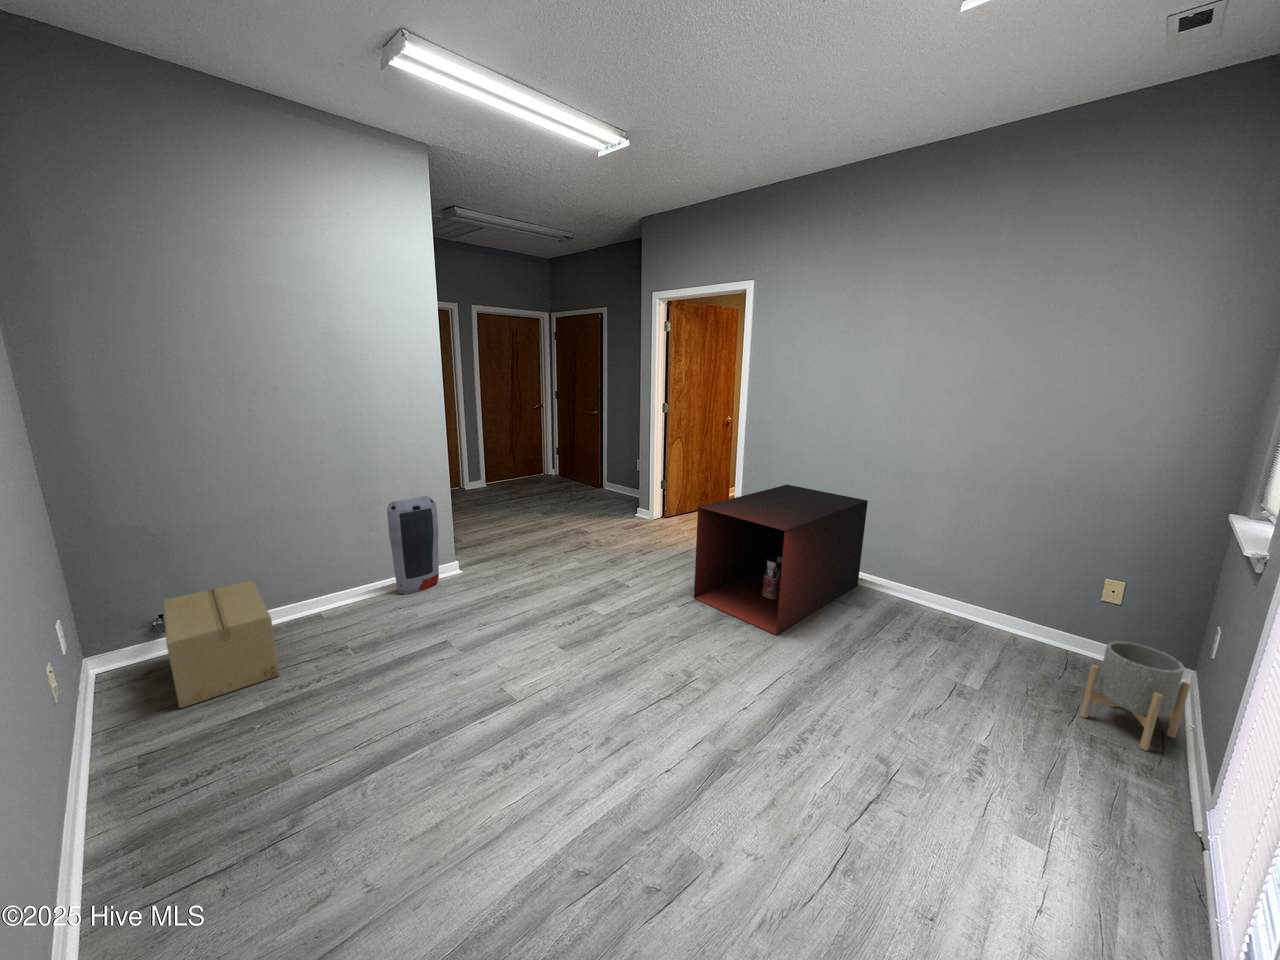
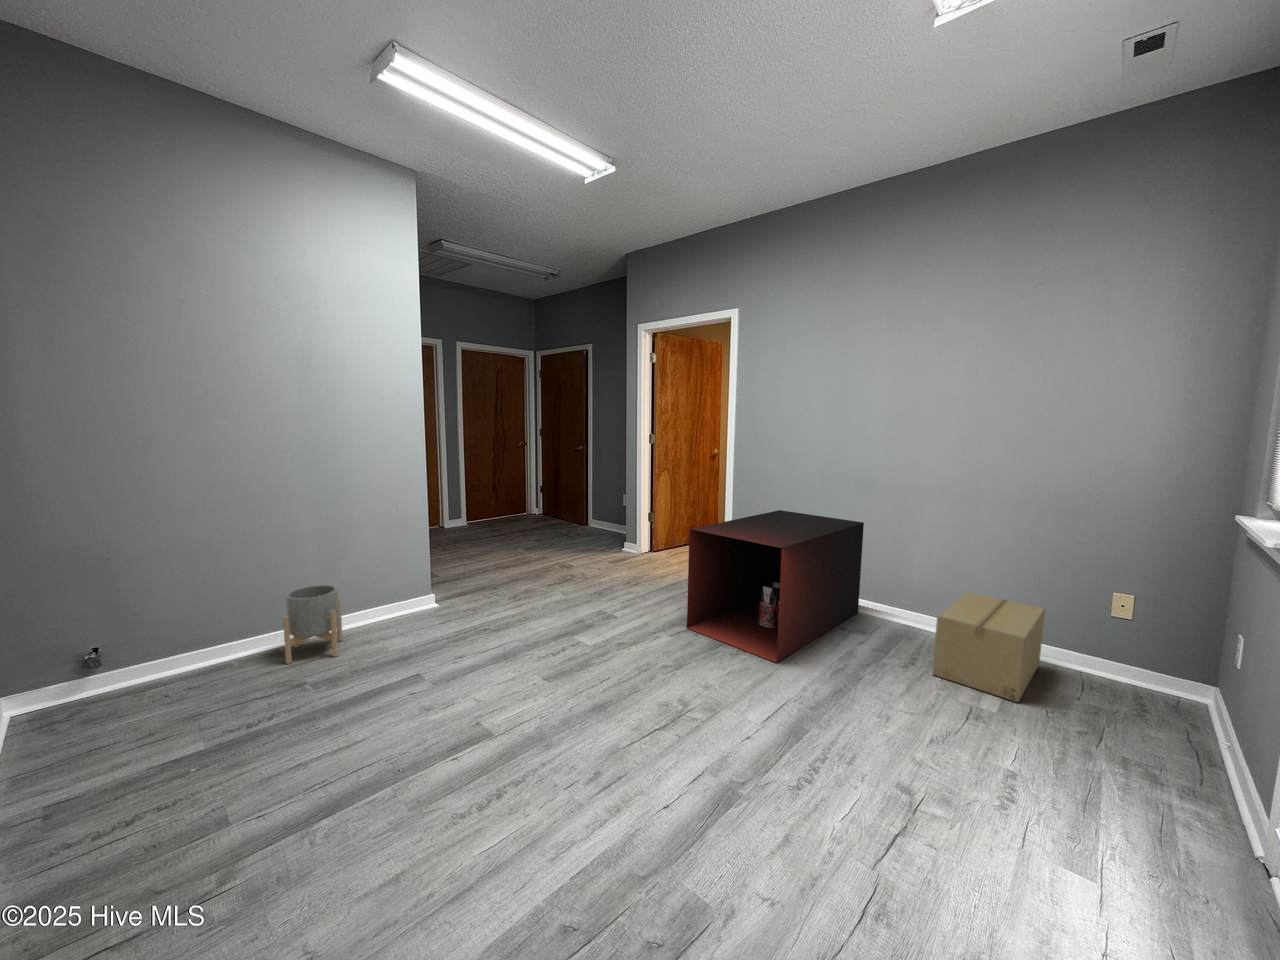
air purifier: present [387,496,439,594] -> none [357,522,412,629]
cardboard box: present [163,581,279,708] -> present [933,592,1045,702]
planter: present [1080,641,1190,751] -> present [283,585,343,664]

